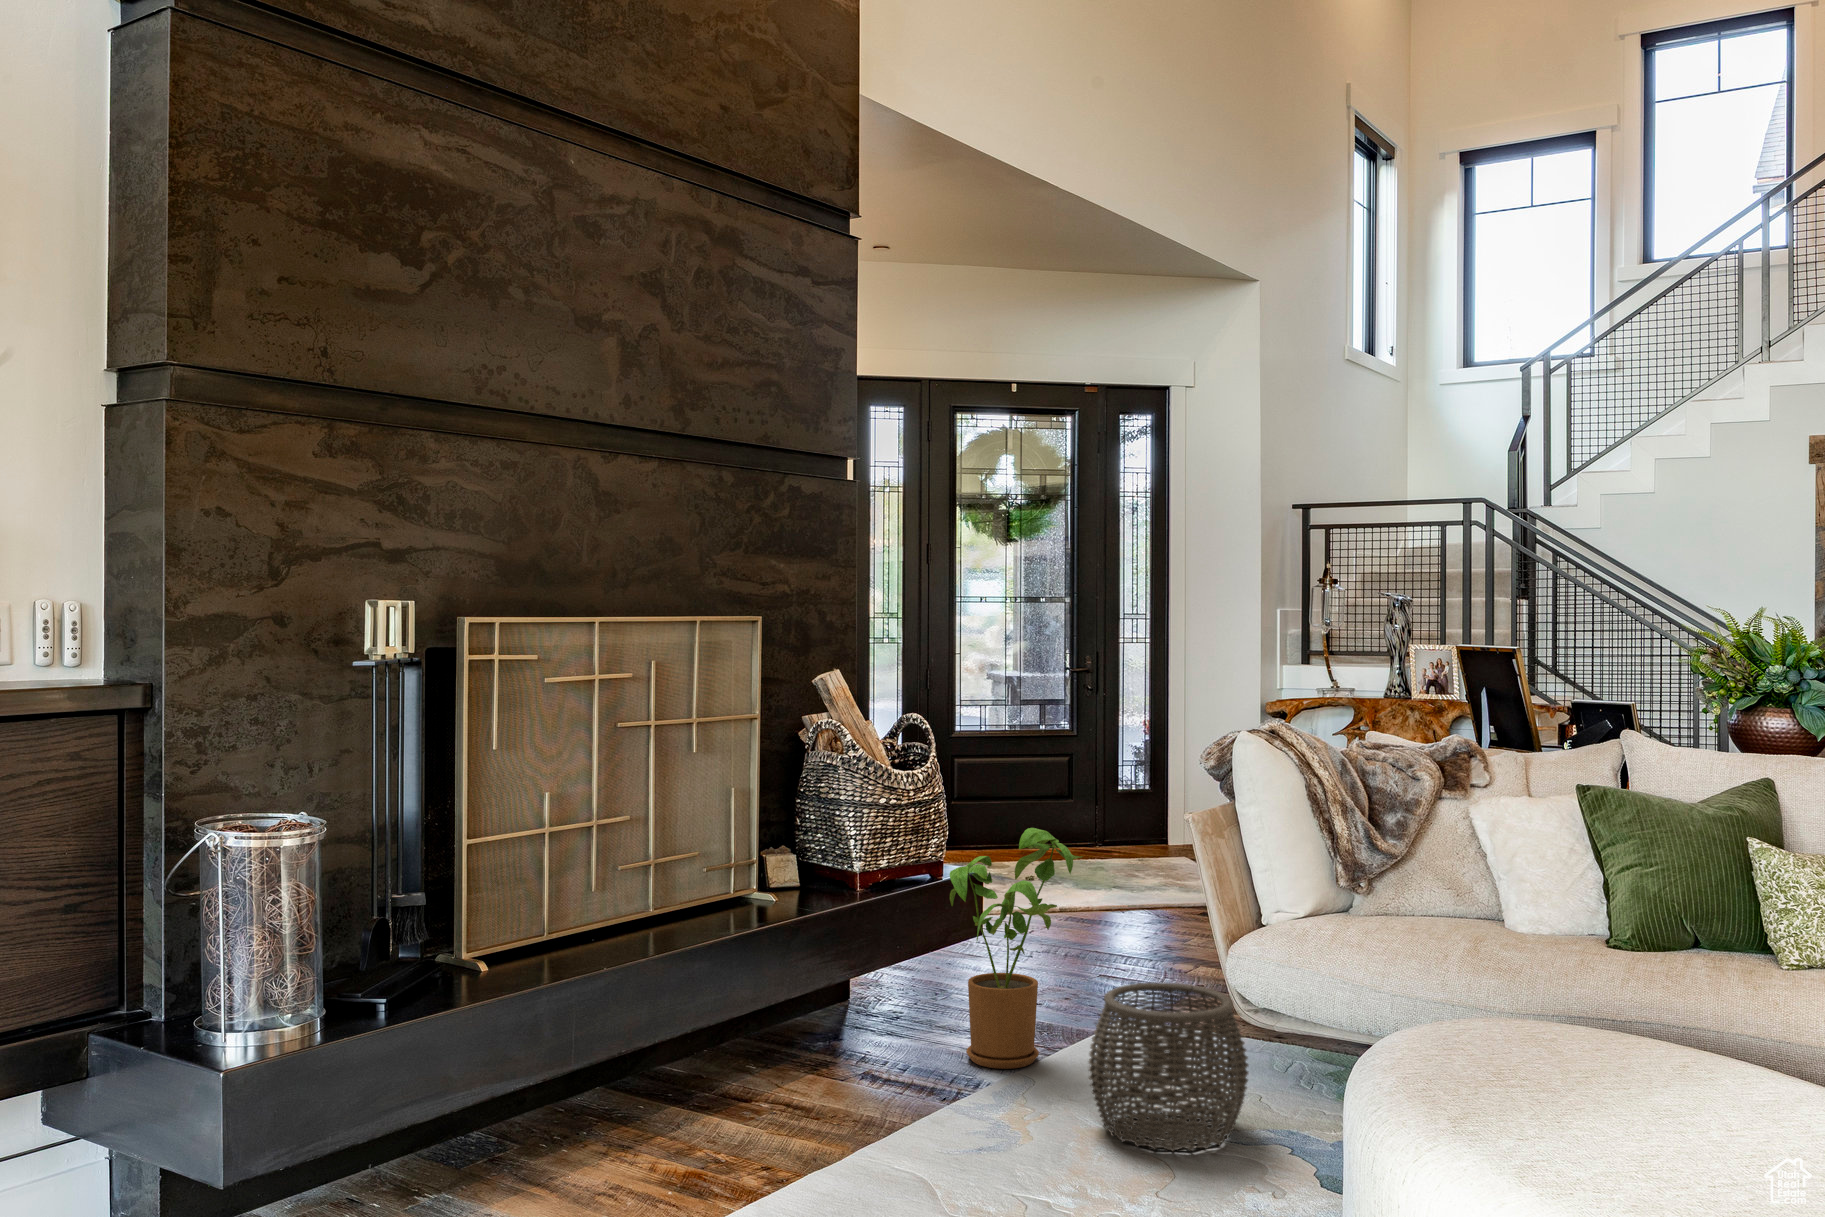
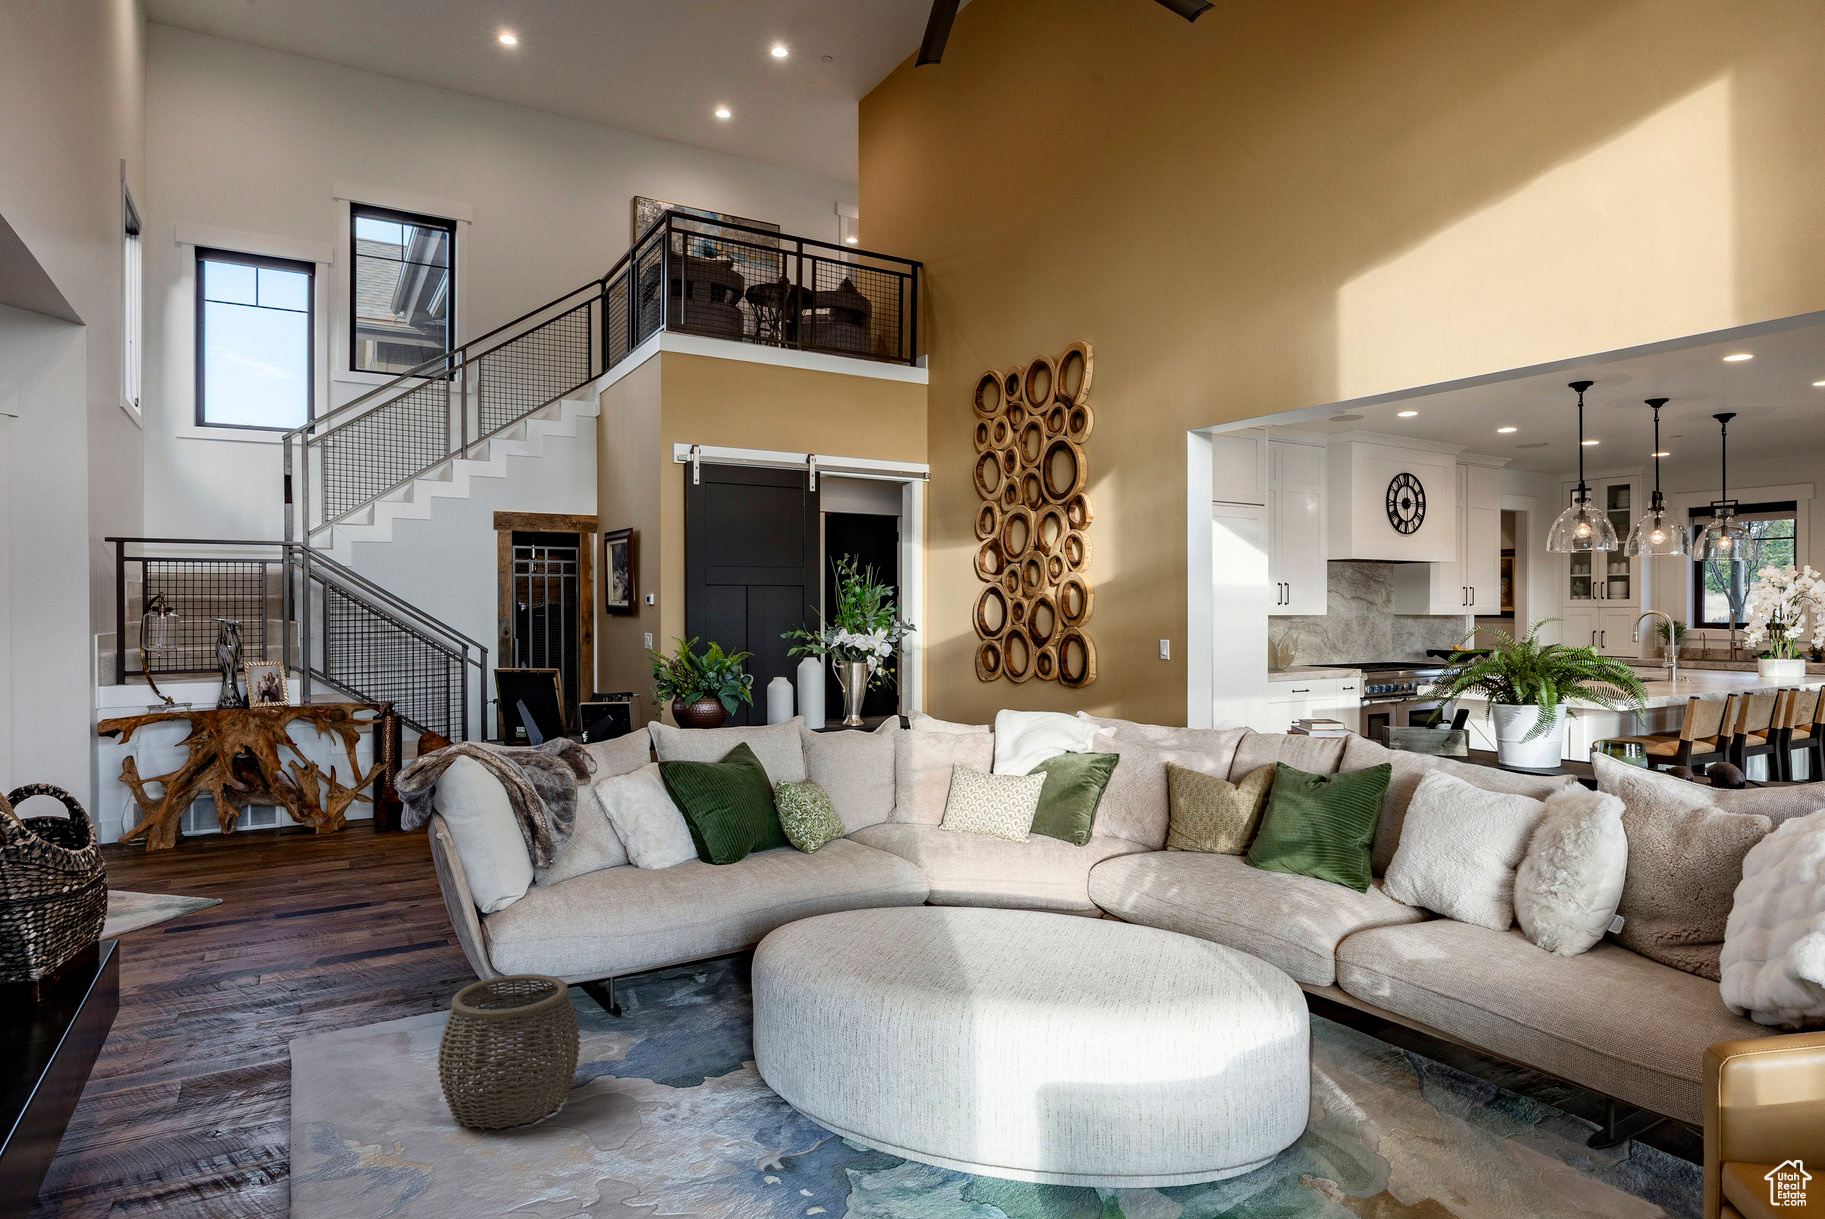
house plant: present [950,828,1083,1069] -> none [171,878,334,1135]

